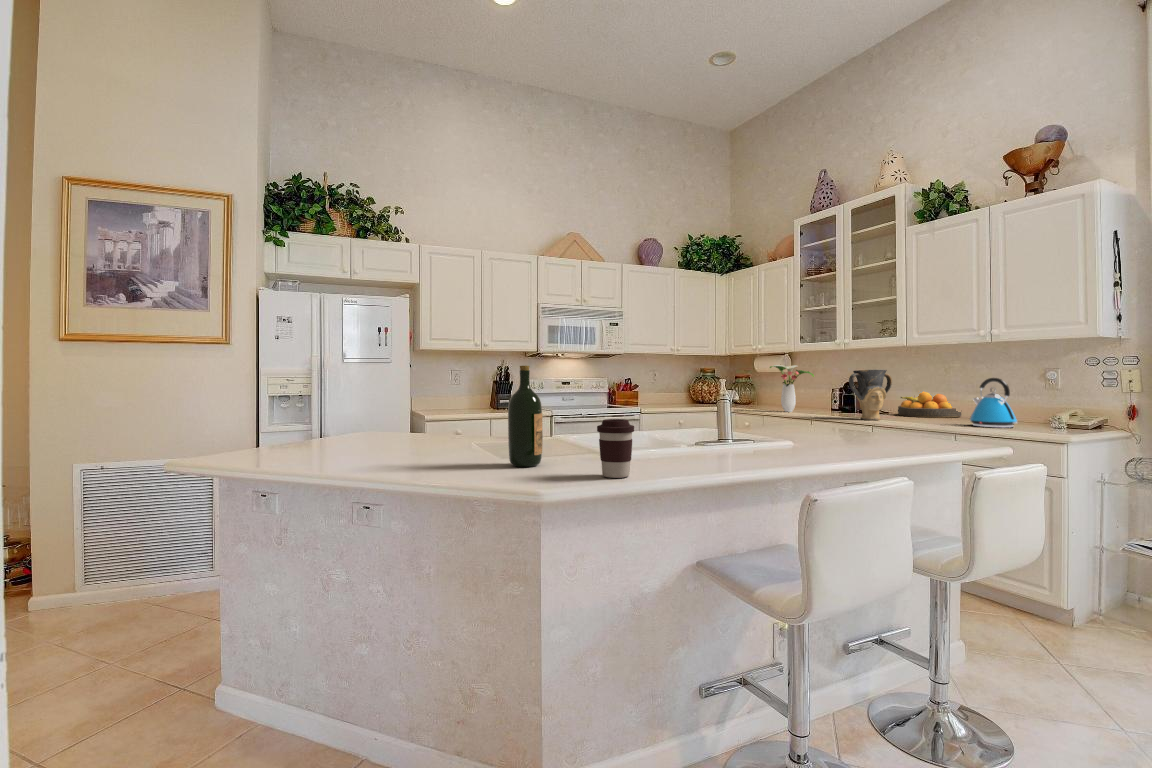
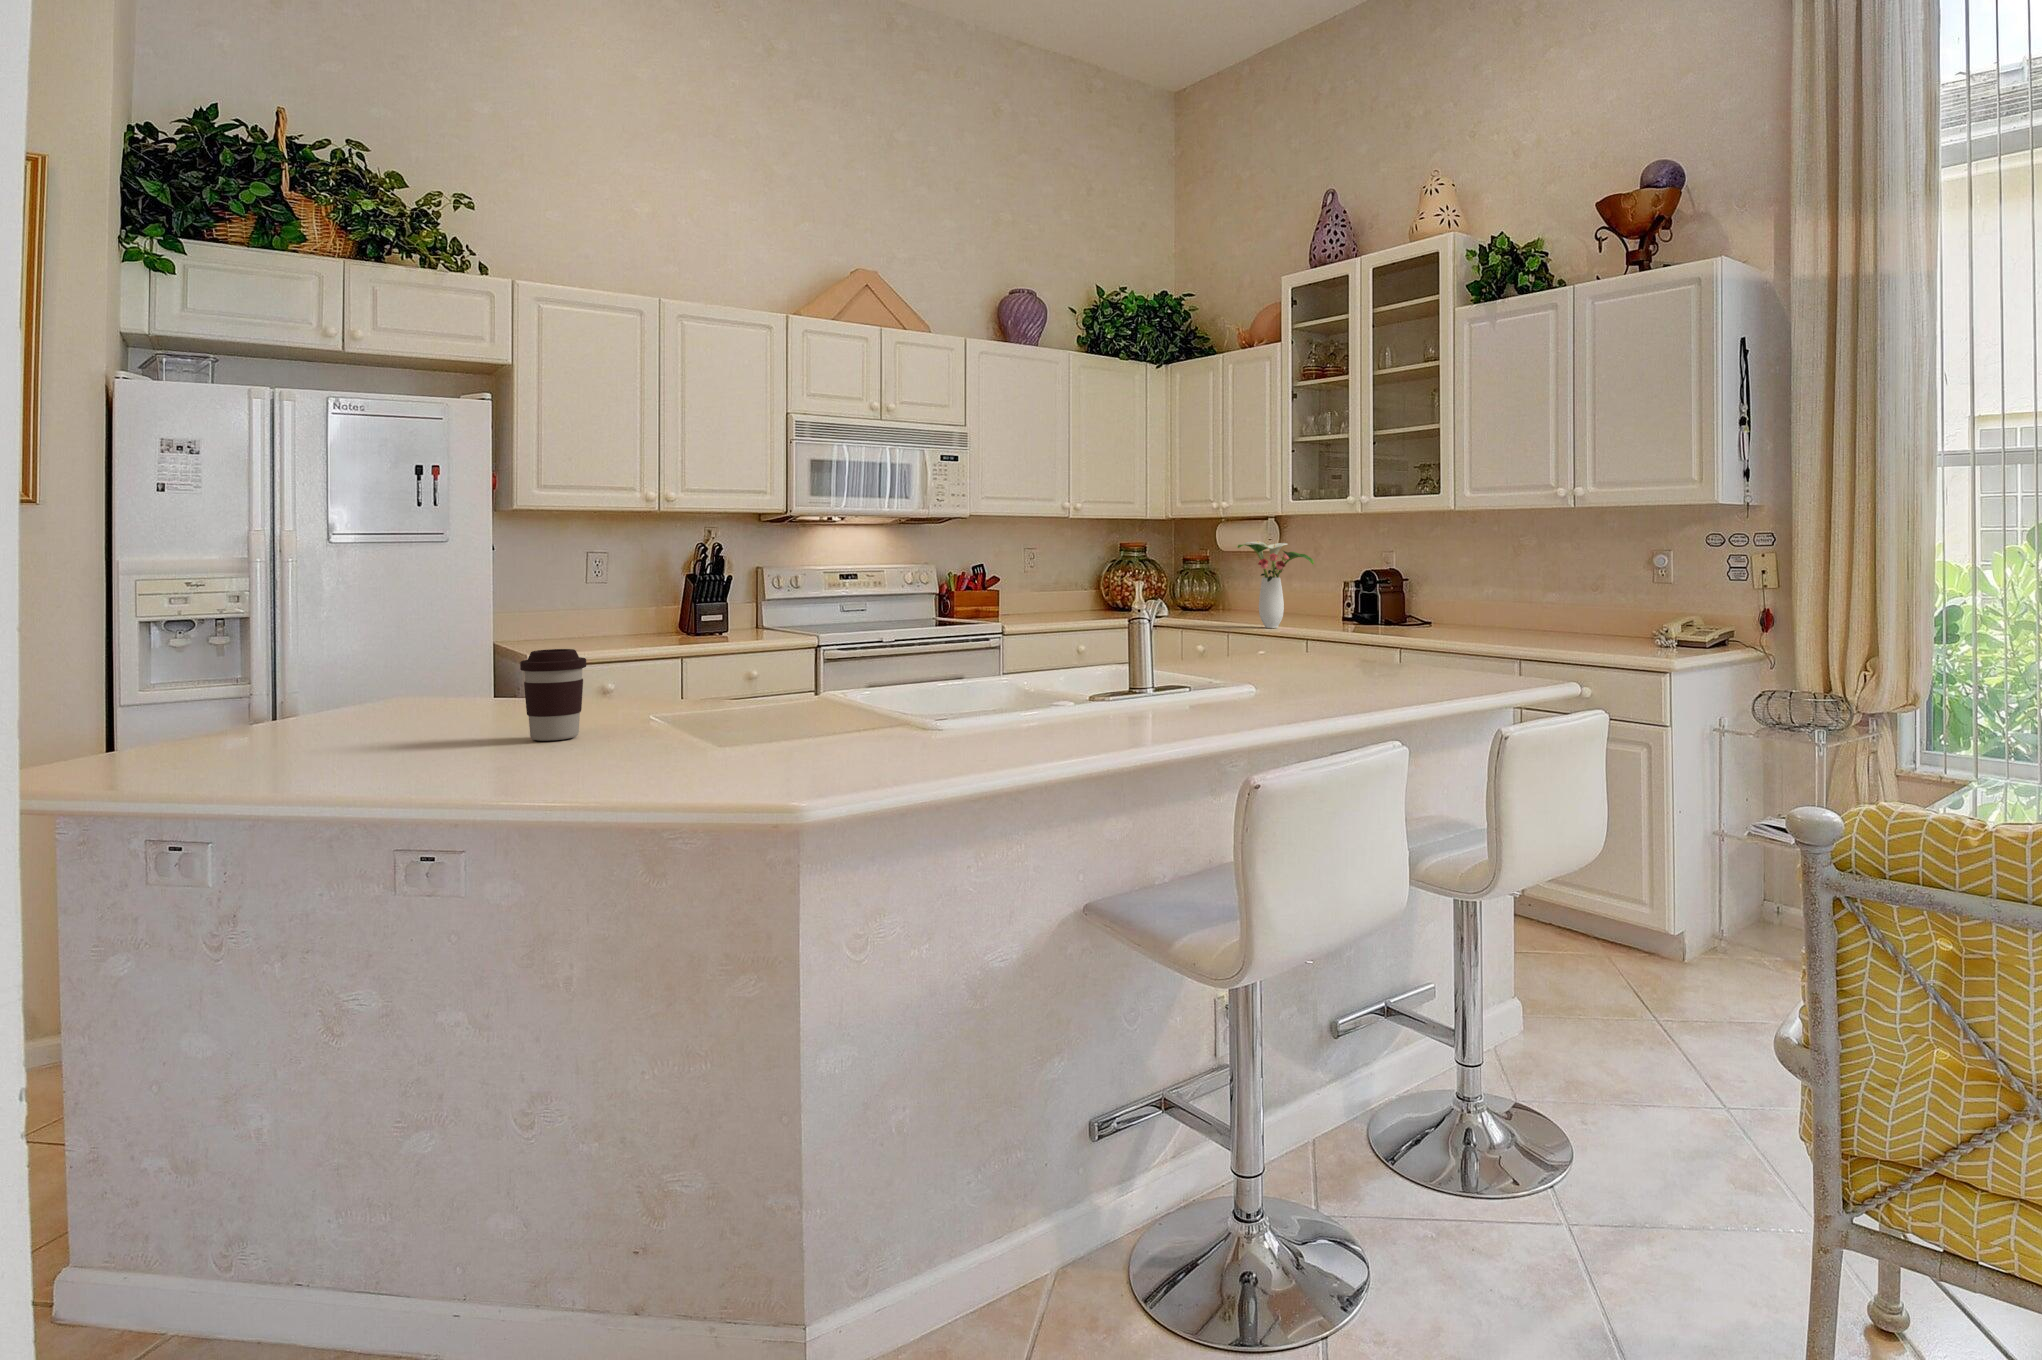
wine bottle: present [508,366,543,467] -> none [729,562,796,748]
vase: present [849,369,892,420] -> none [1364,553,1433,641]
kettle: present [970,378,1017,428] -> none [1543,569,1609,650]
fruit bowl: present [898,392,961,418] -> none [1448,589,1543,634]
coffee cup: present [597,419,634,478] -> present [520,649,586,741]

